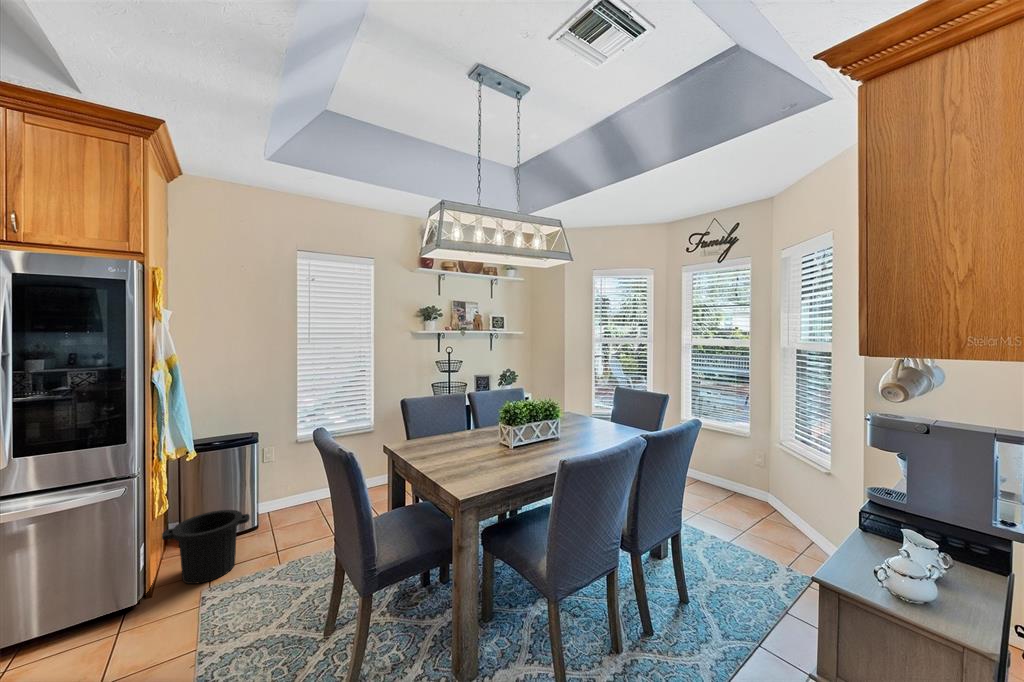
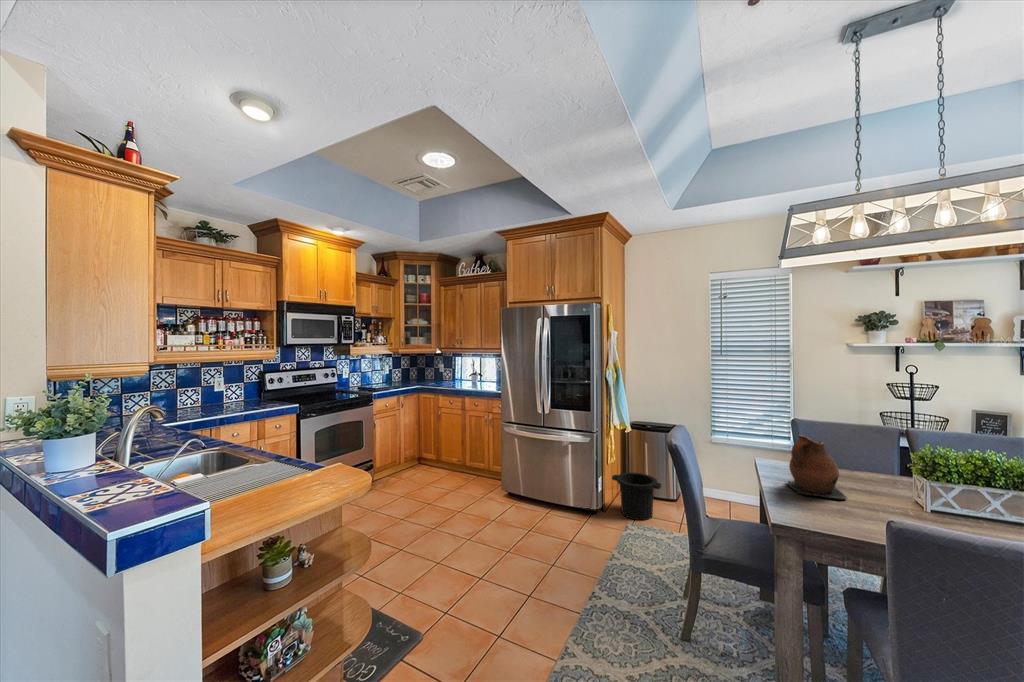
ceramic pitcher: none [428,411,475,464] -> present [787,435,847,500]

